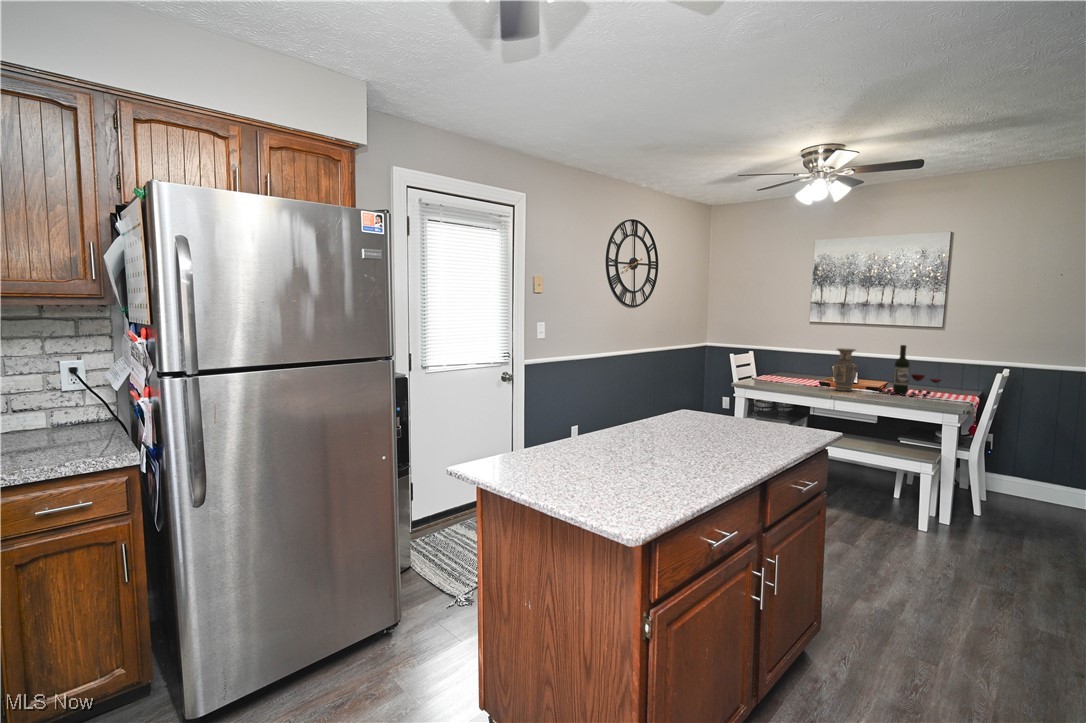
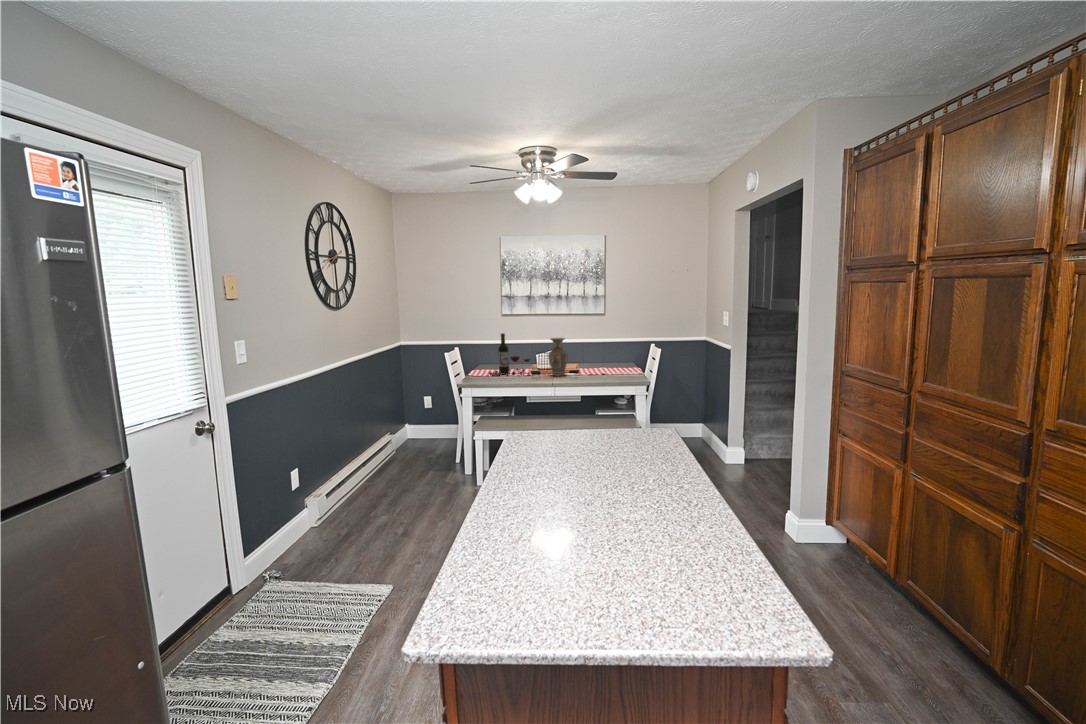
wine bottle: present [878,345,941,397] -> present [489,333,530,376]

